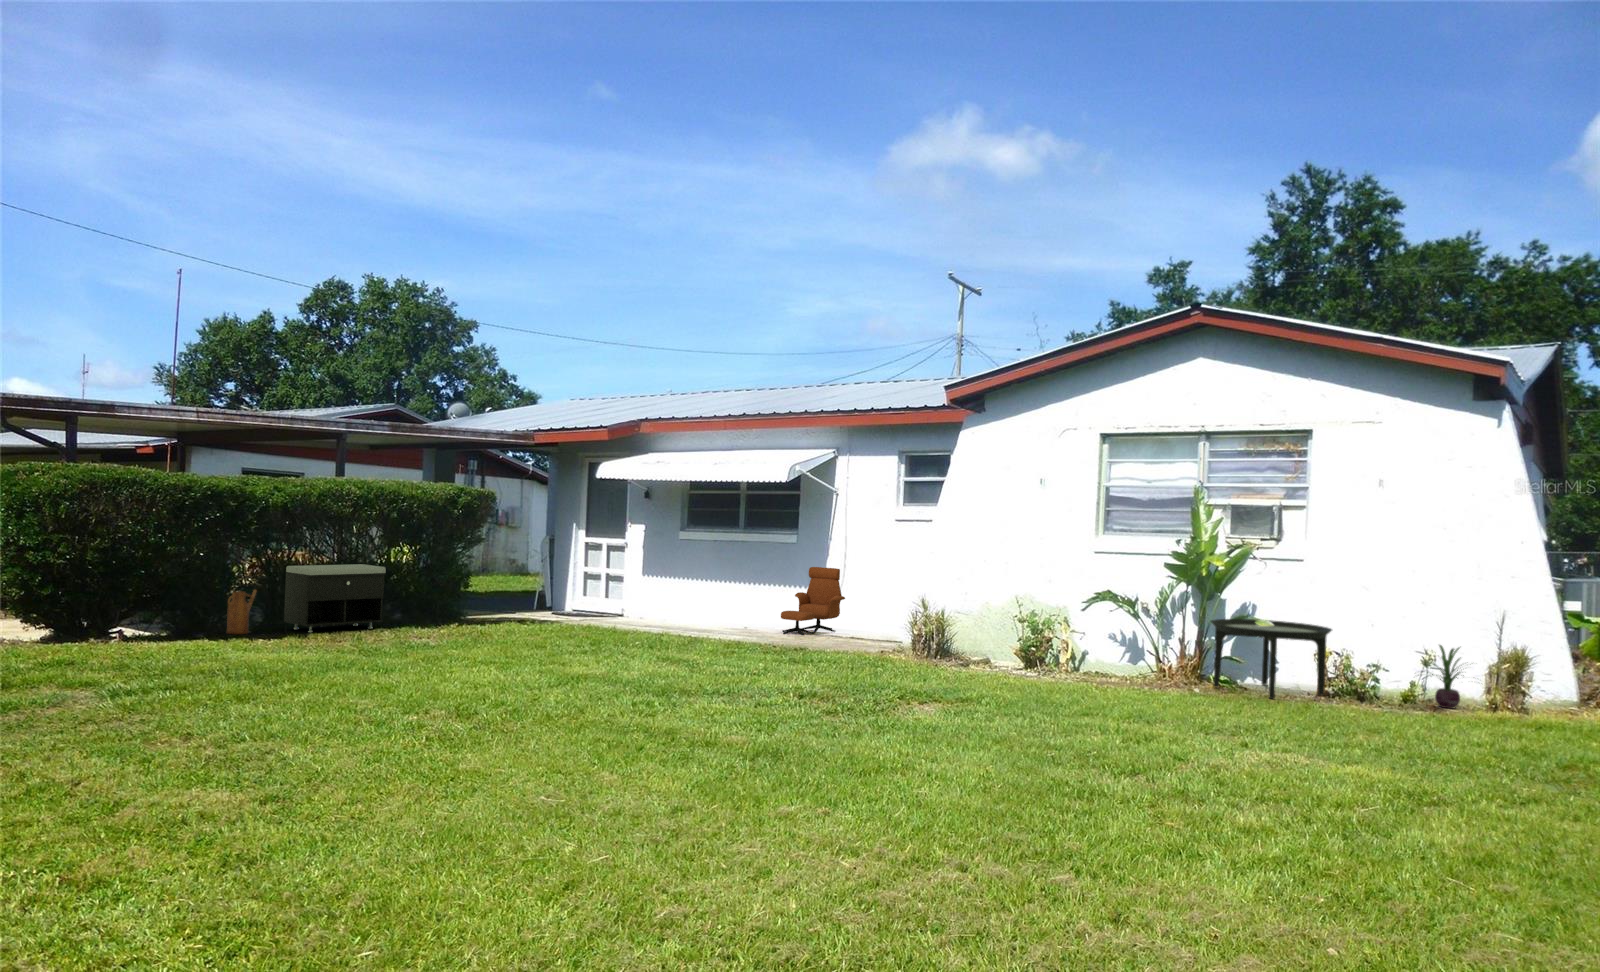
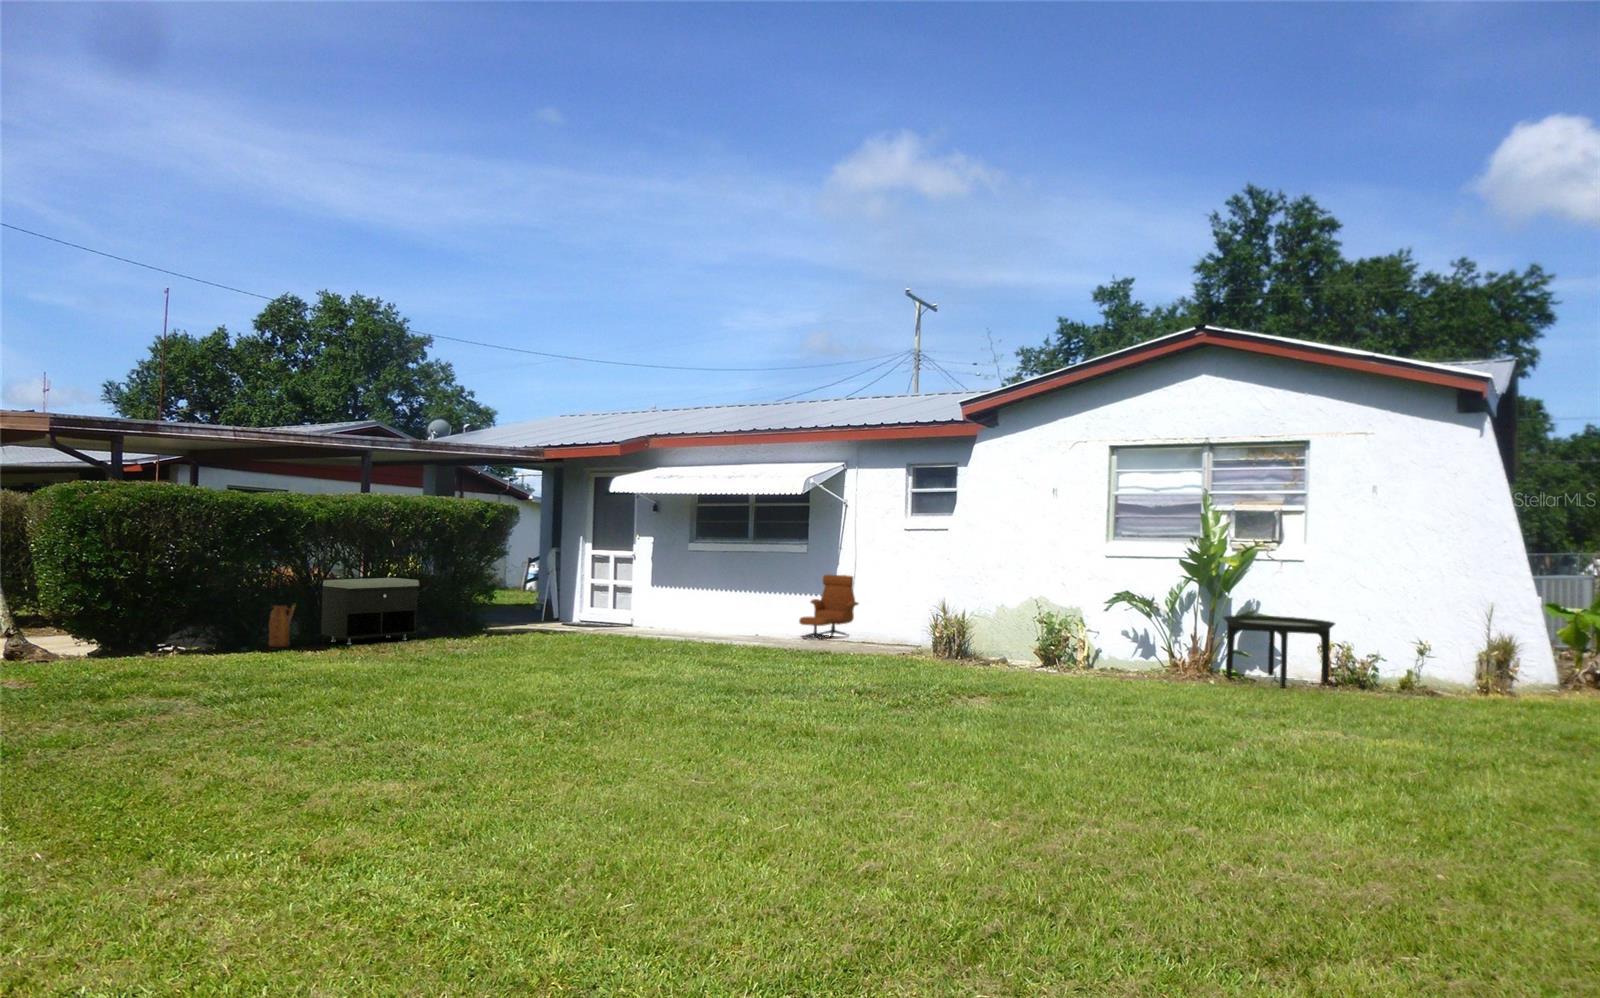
decorative plant: present [1432,645,1460,709] -> none [1410,635,1478,693]

